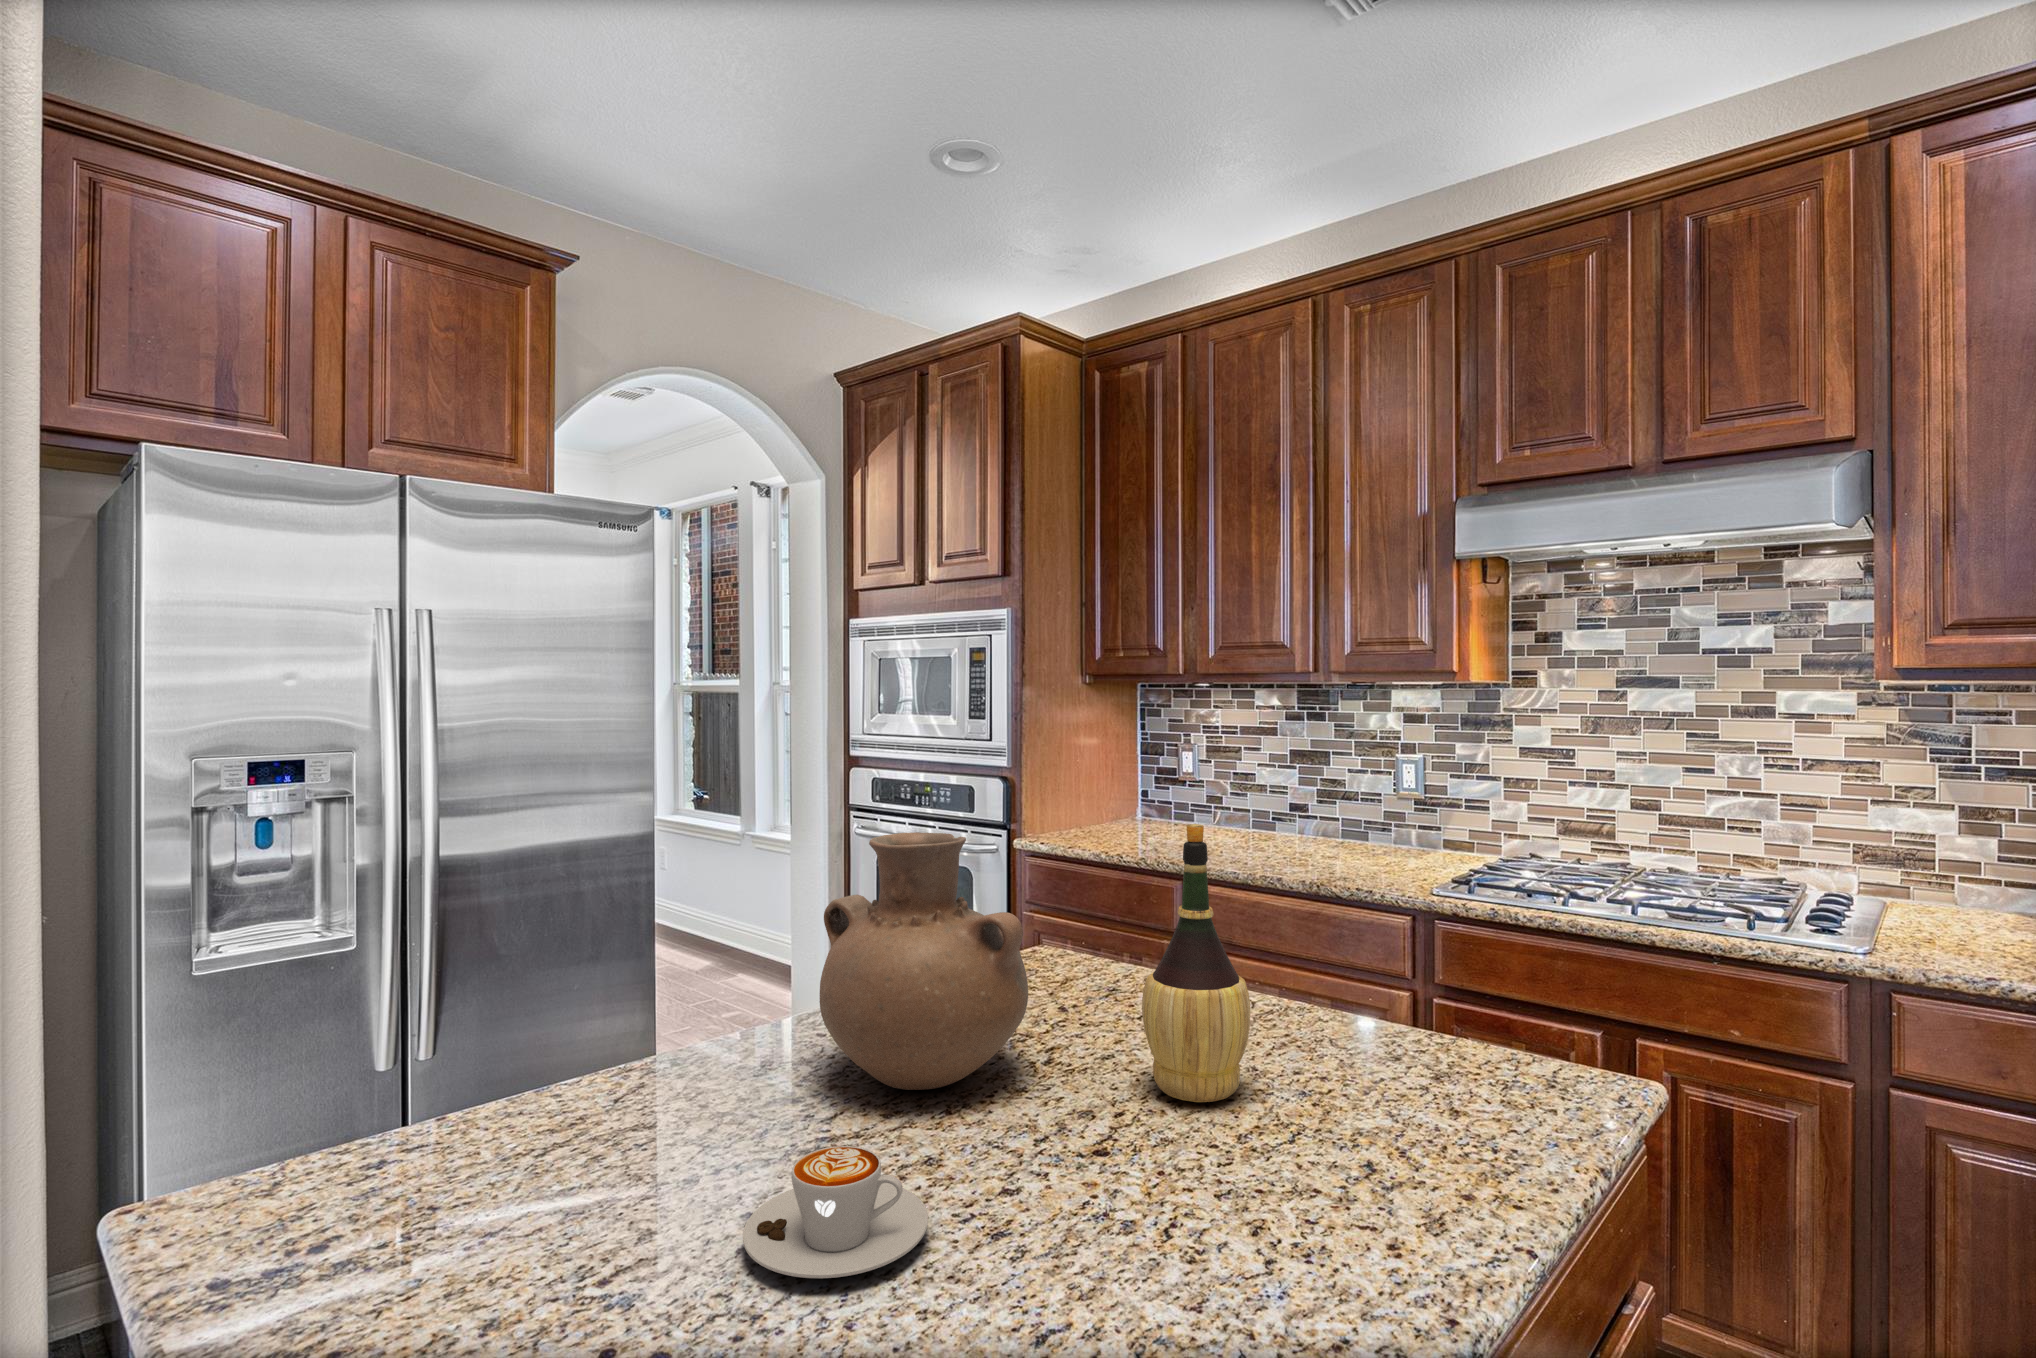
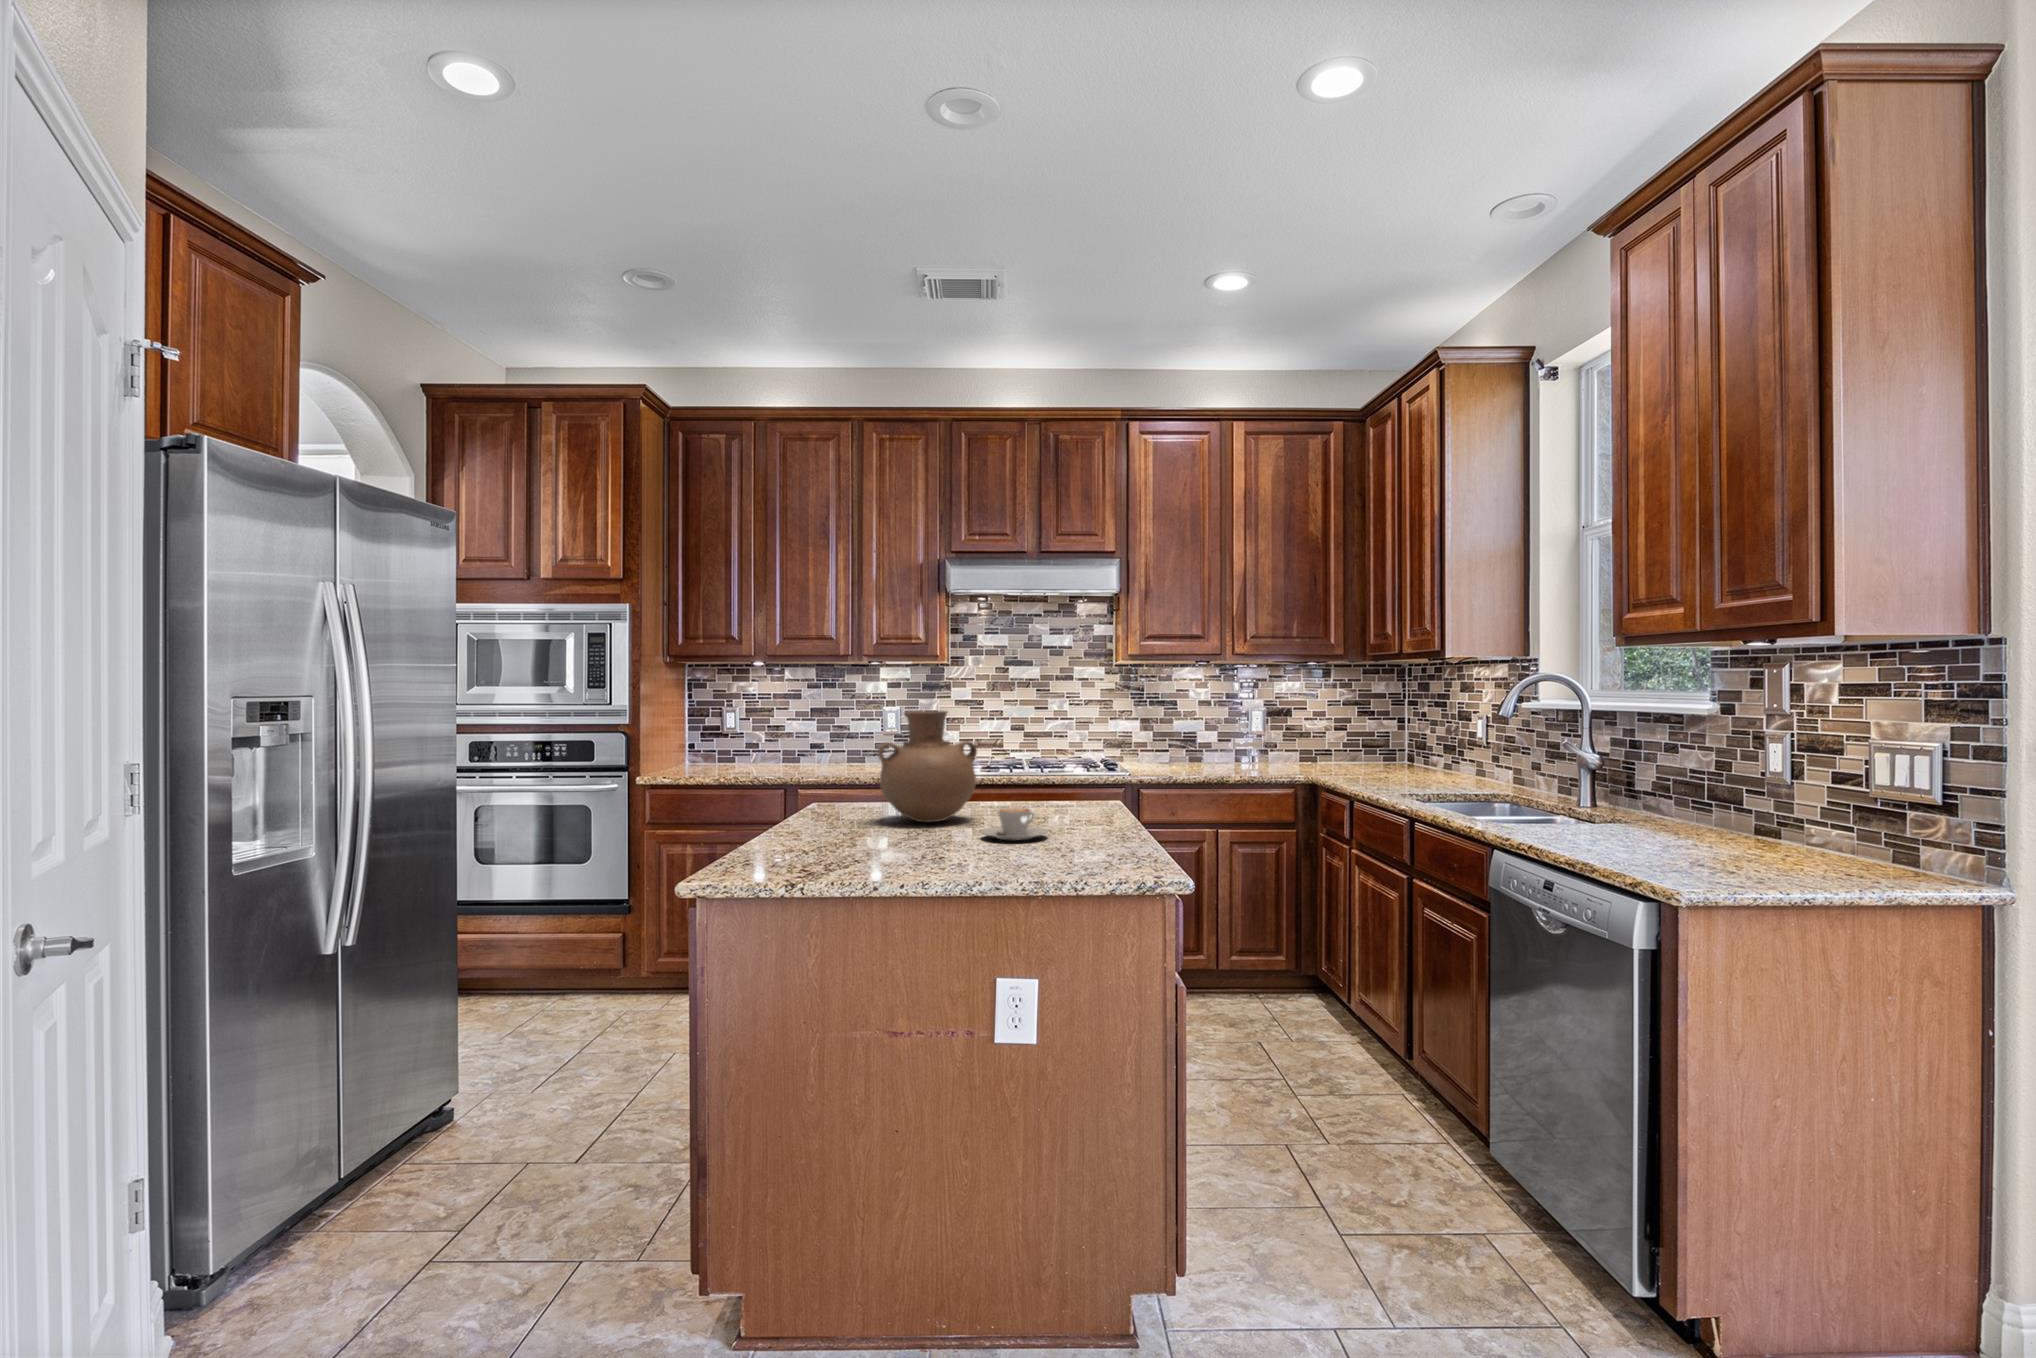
wine bottle: present [1142,824,1250,1102] -> none [1007,701,1051,811]

